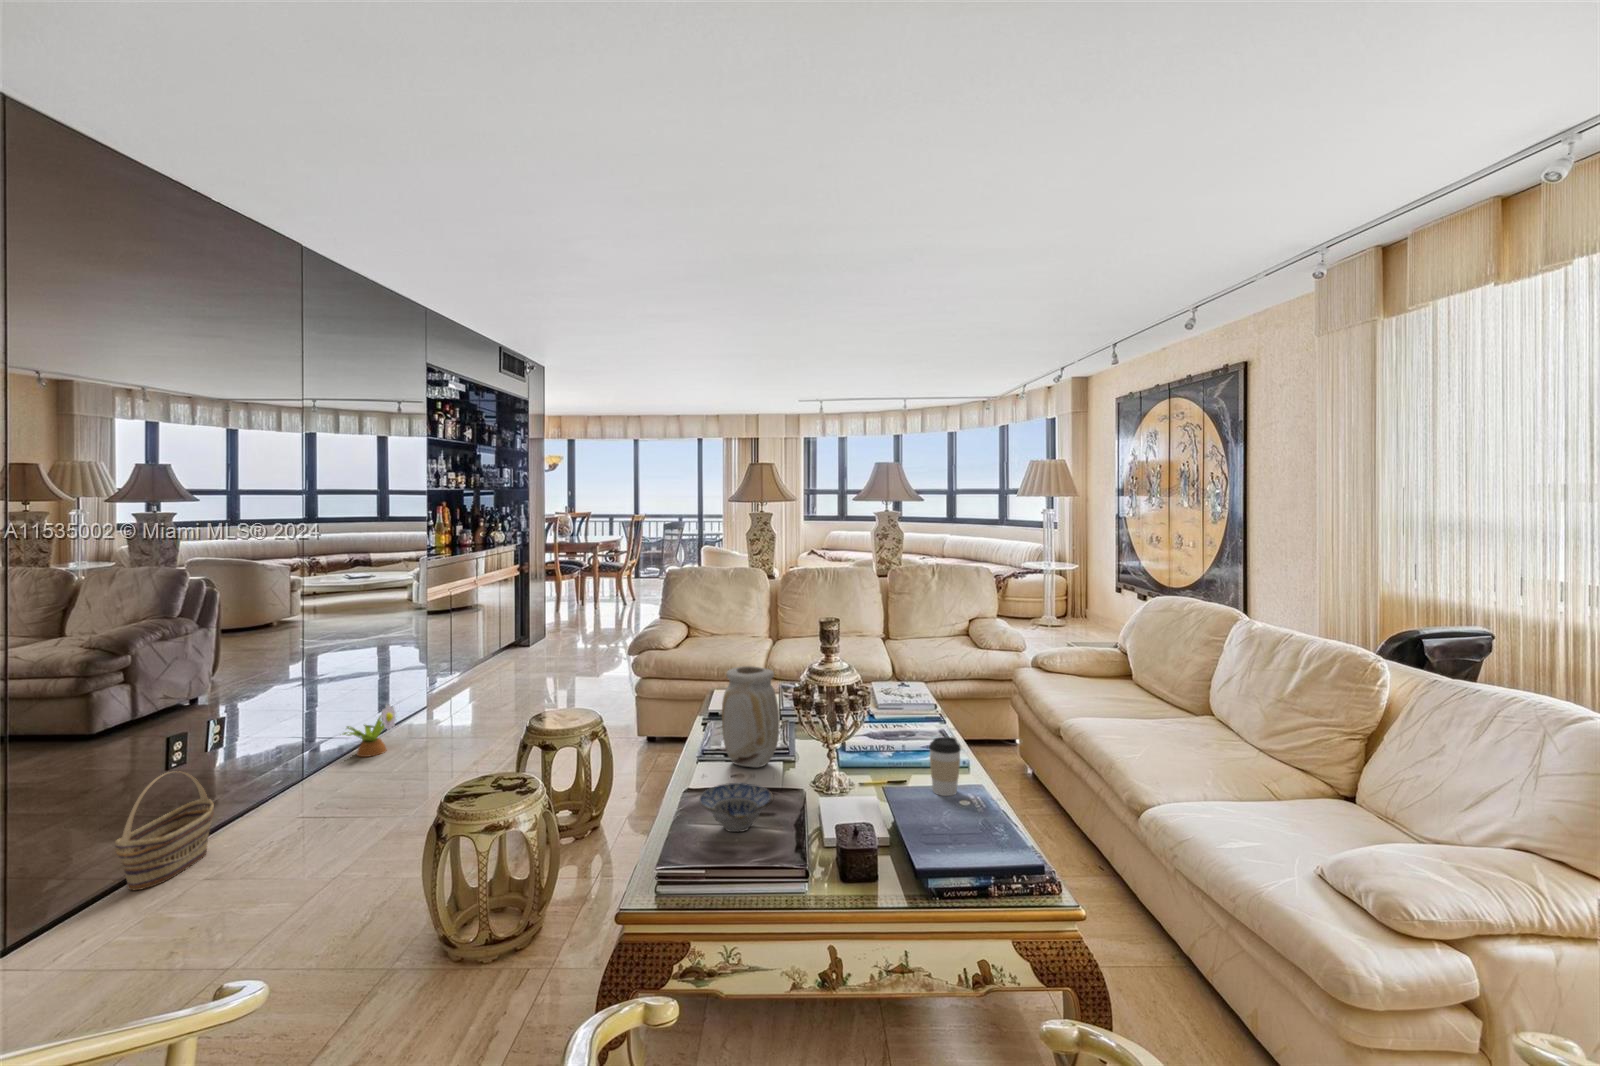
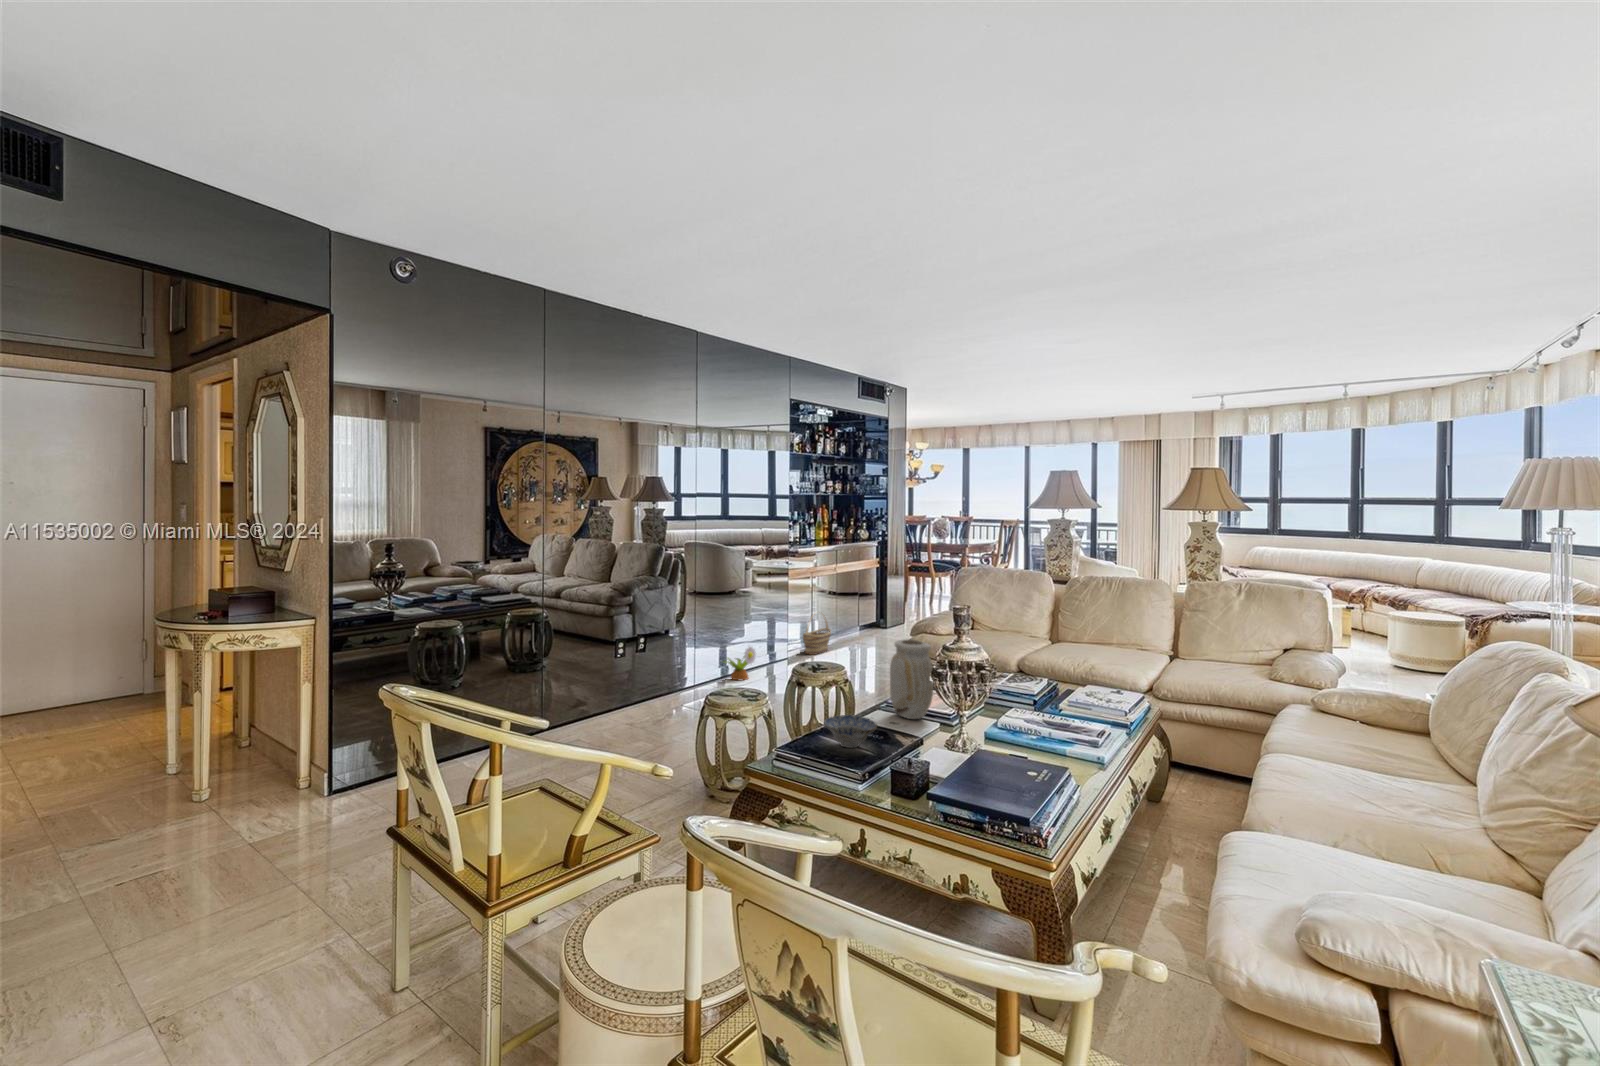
coffee cup: present [929,737,961,796] -> none [1025,719,1054,770]
basket: present [115,772,214,890] -> present [803,614,831,655]

